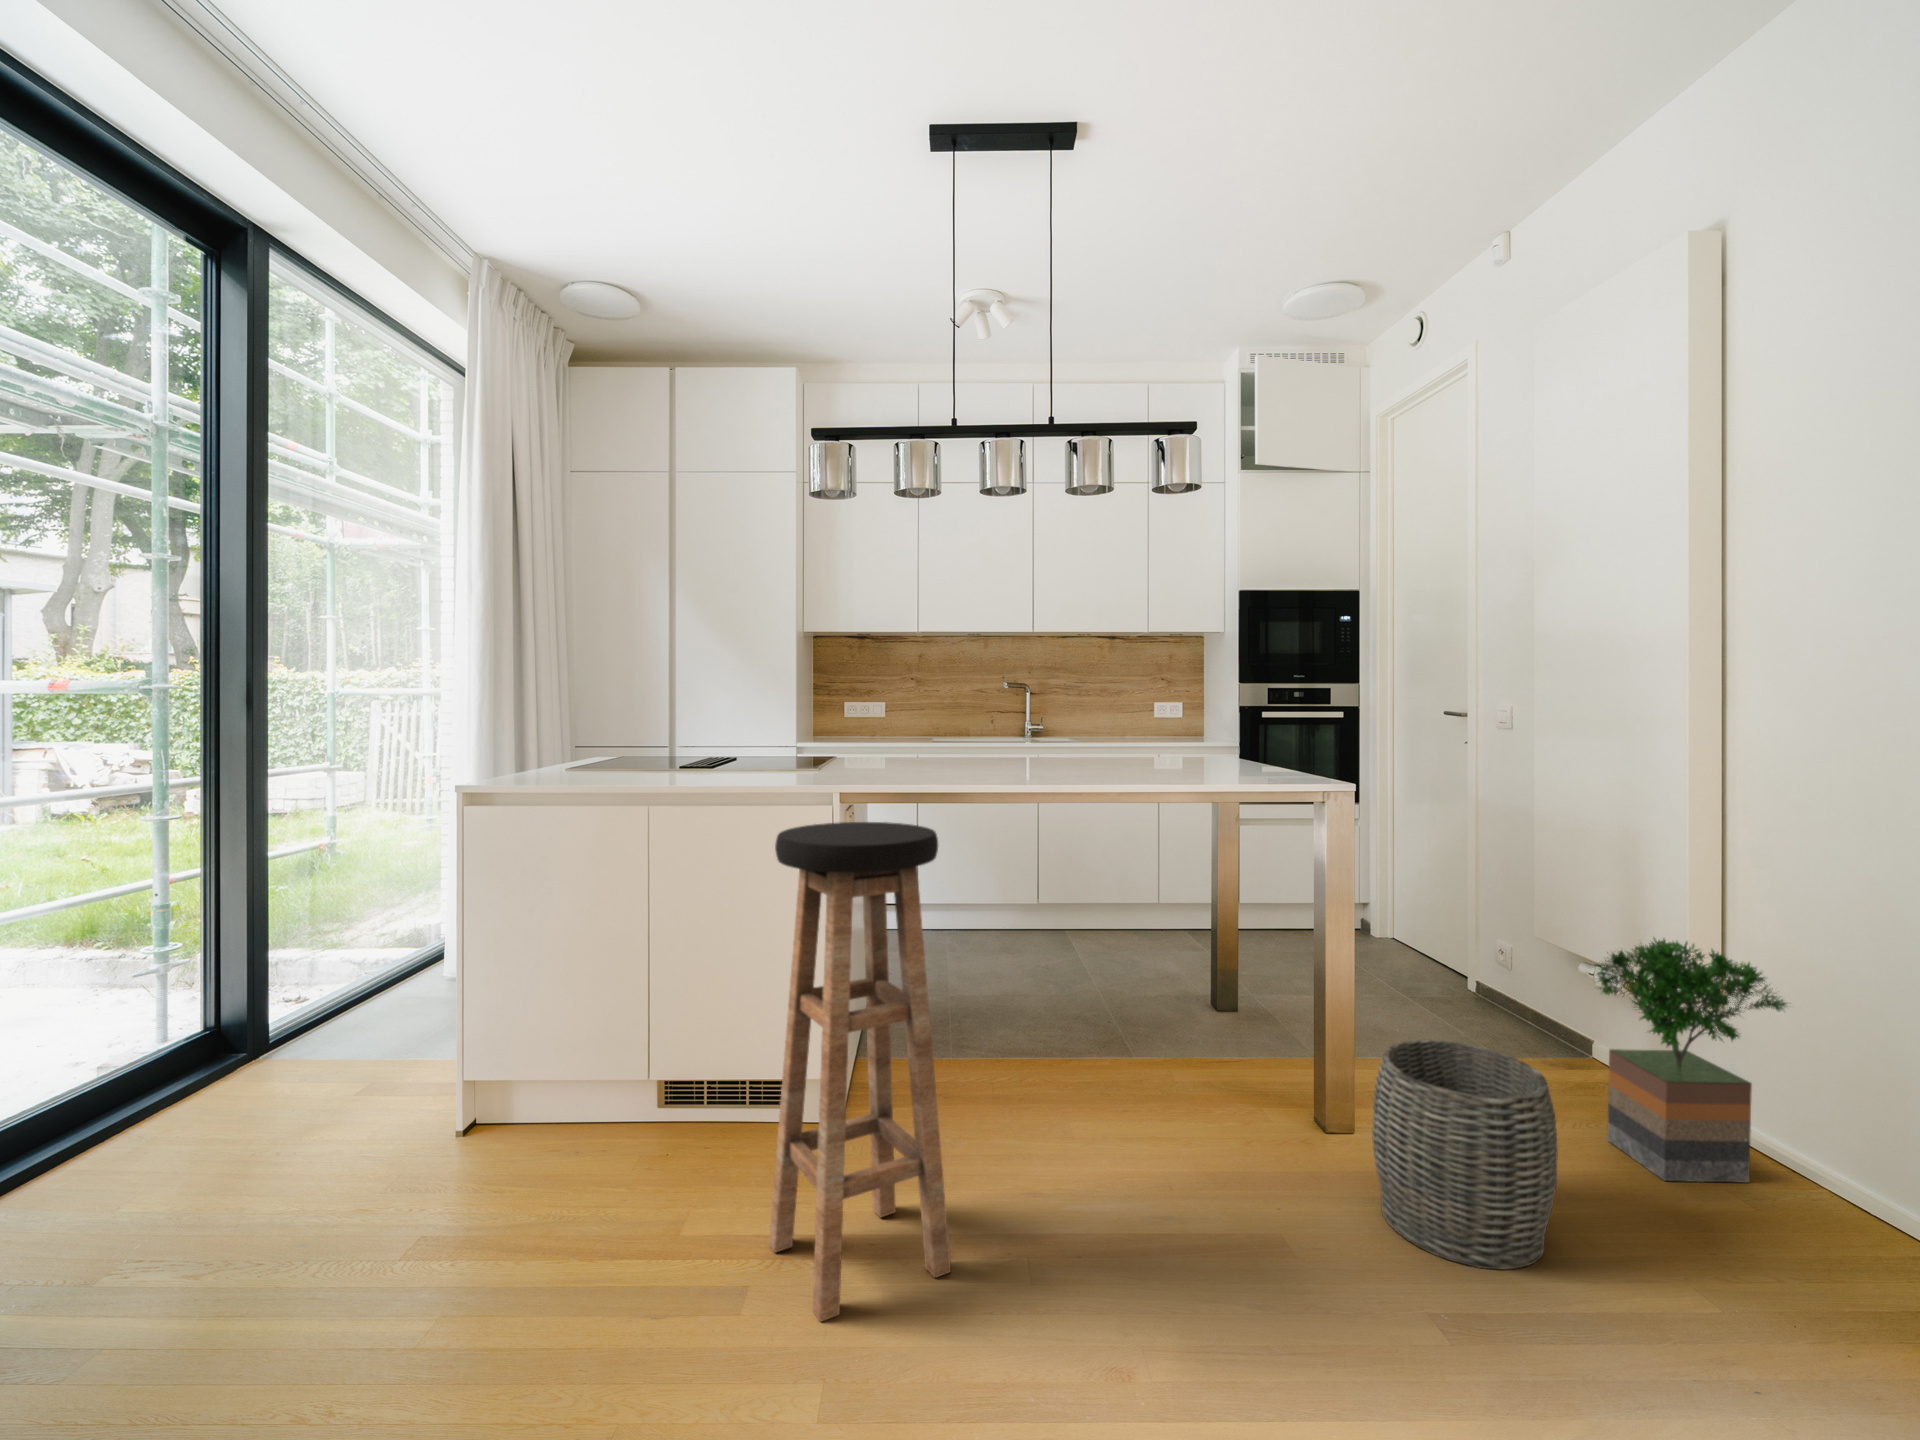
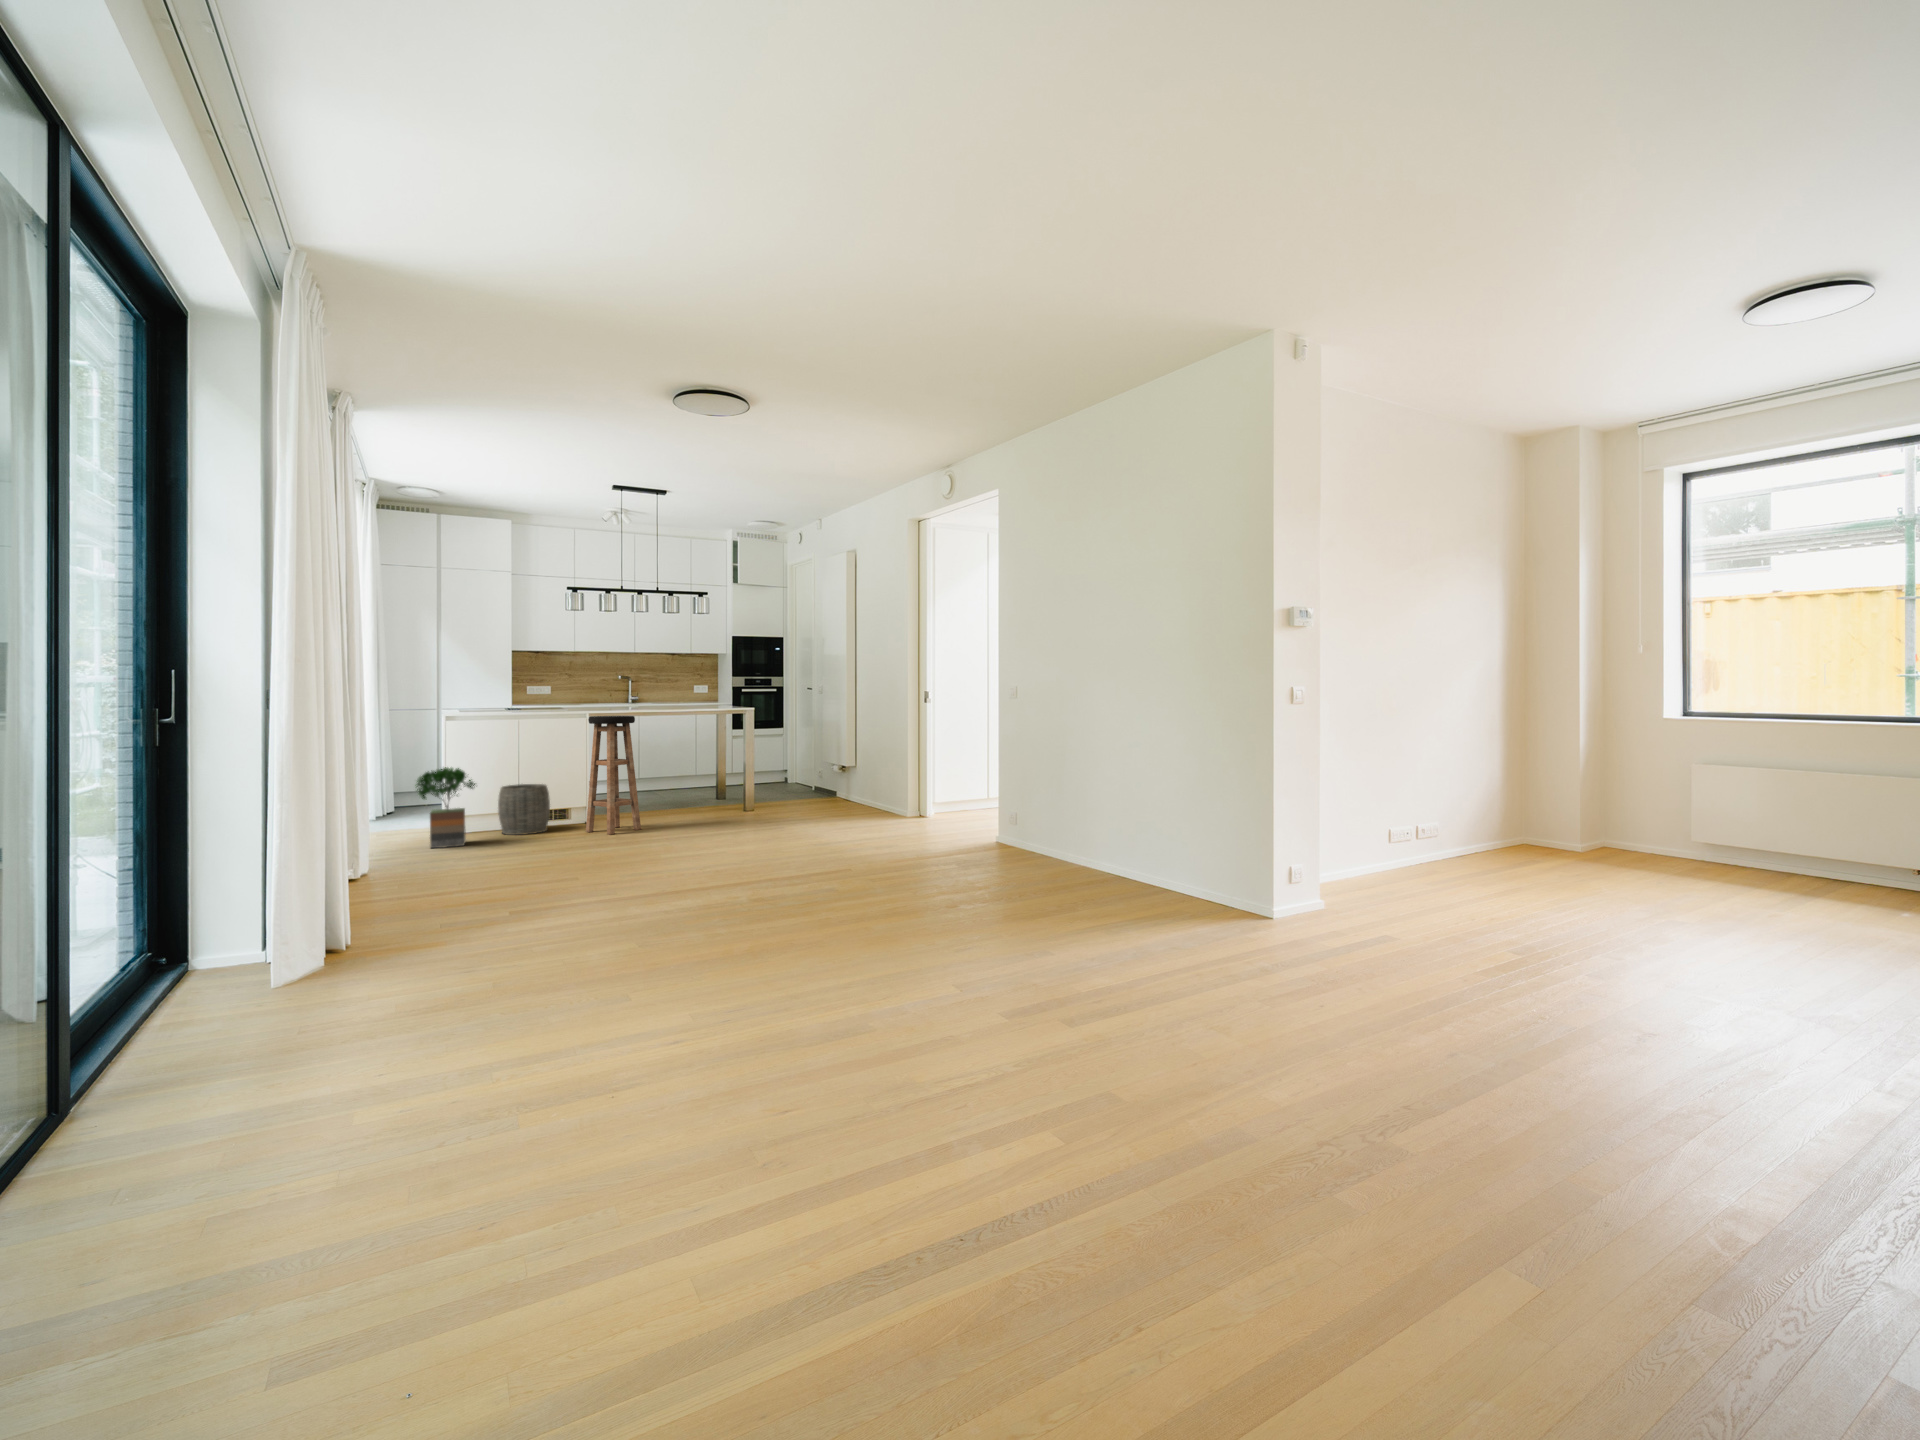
potted tree: present [1597,938,1787,1182] -> present [415,767,475,848]
woven basket: present [1373,1040,1558,1270] -> present [498,784,550,835]

